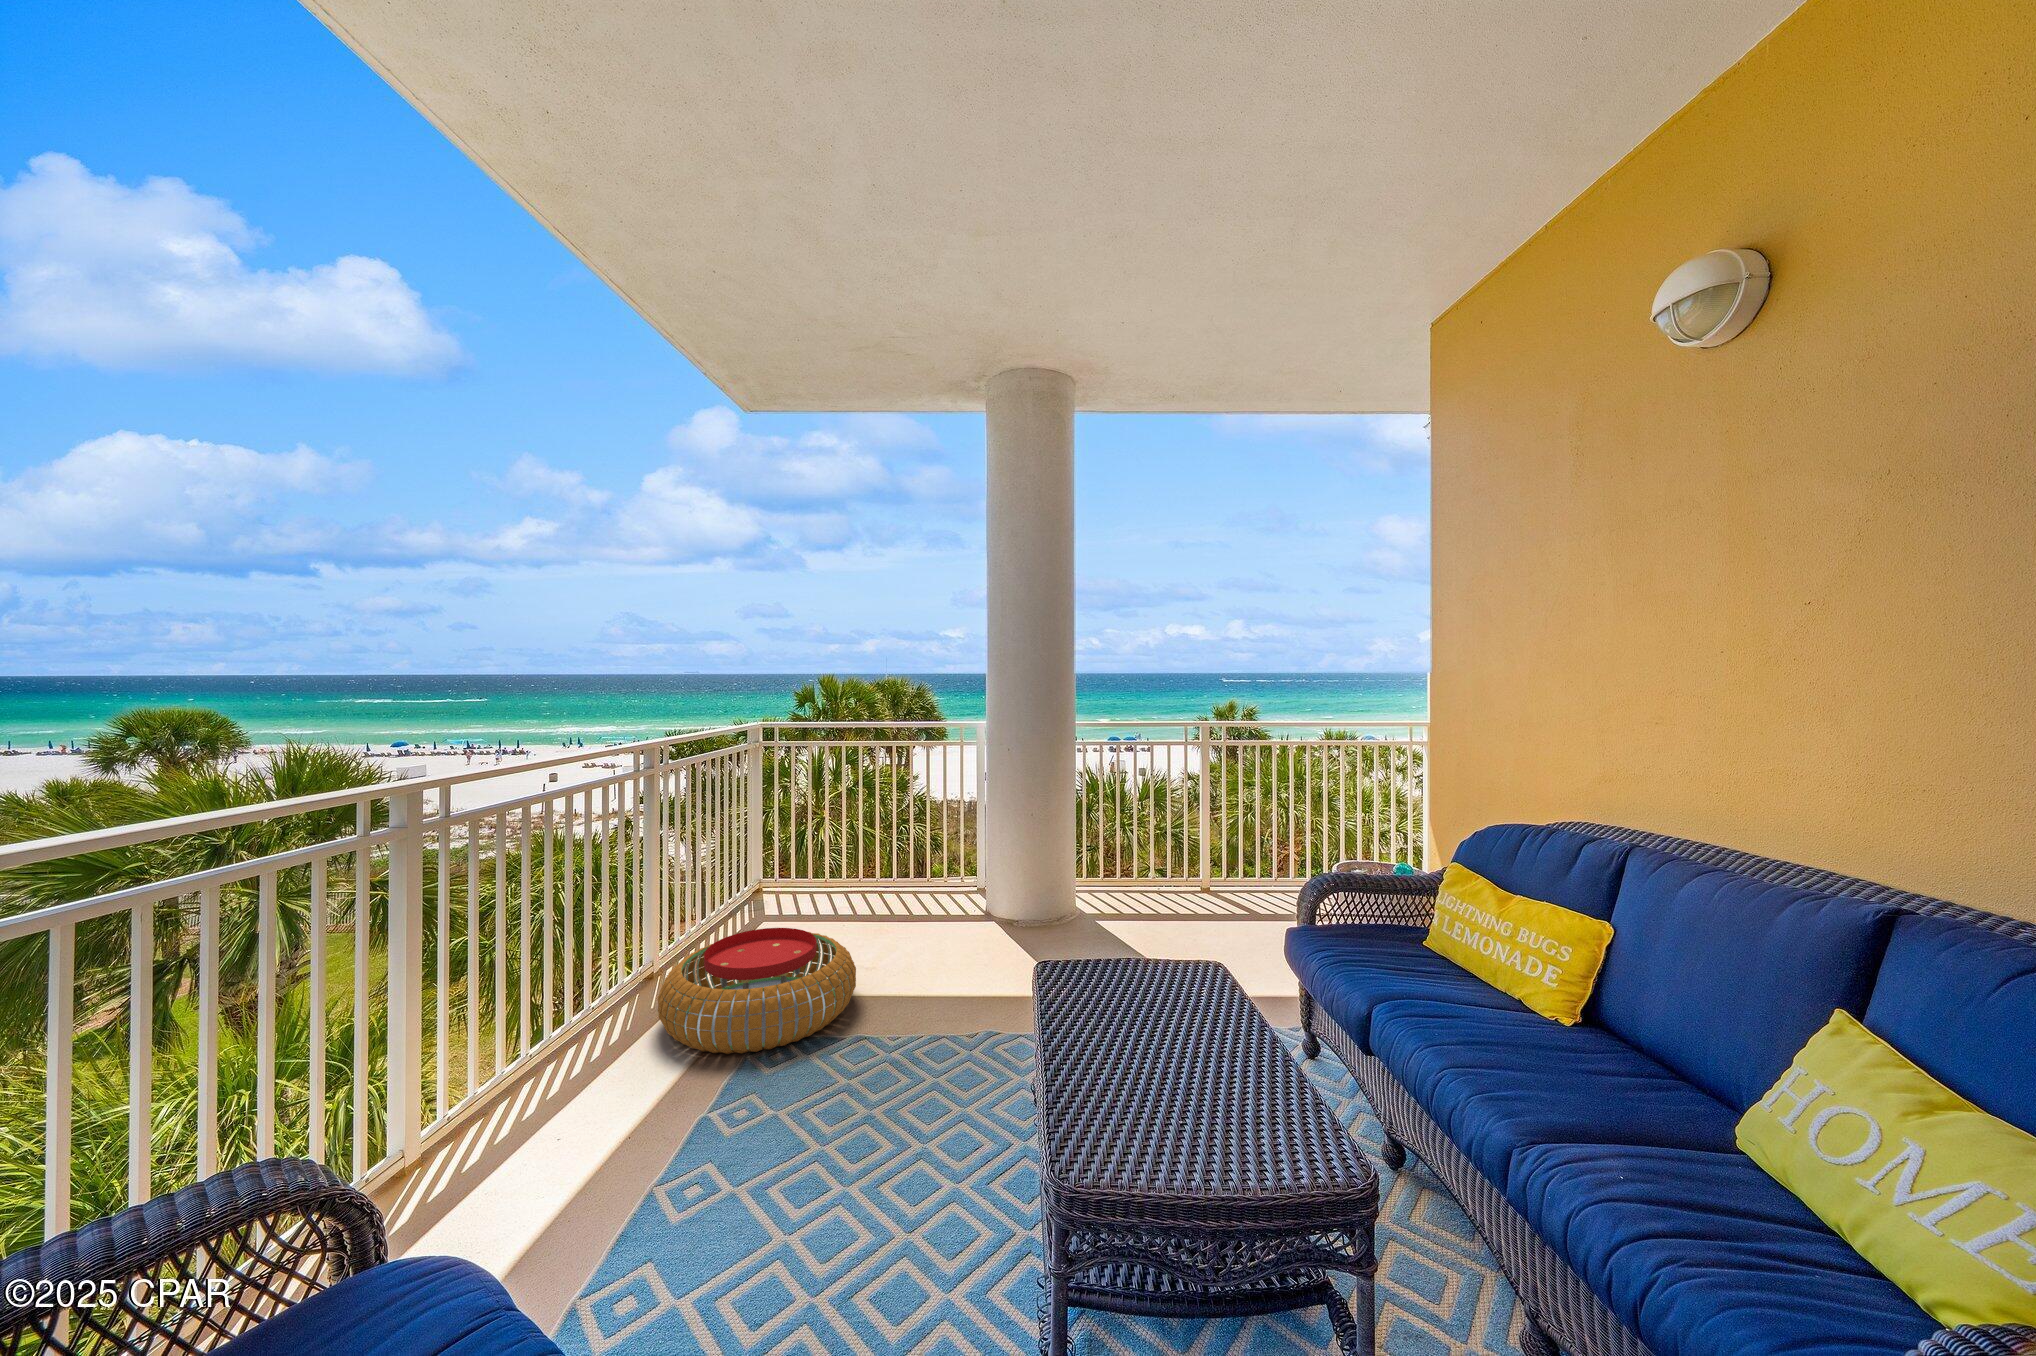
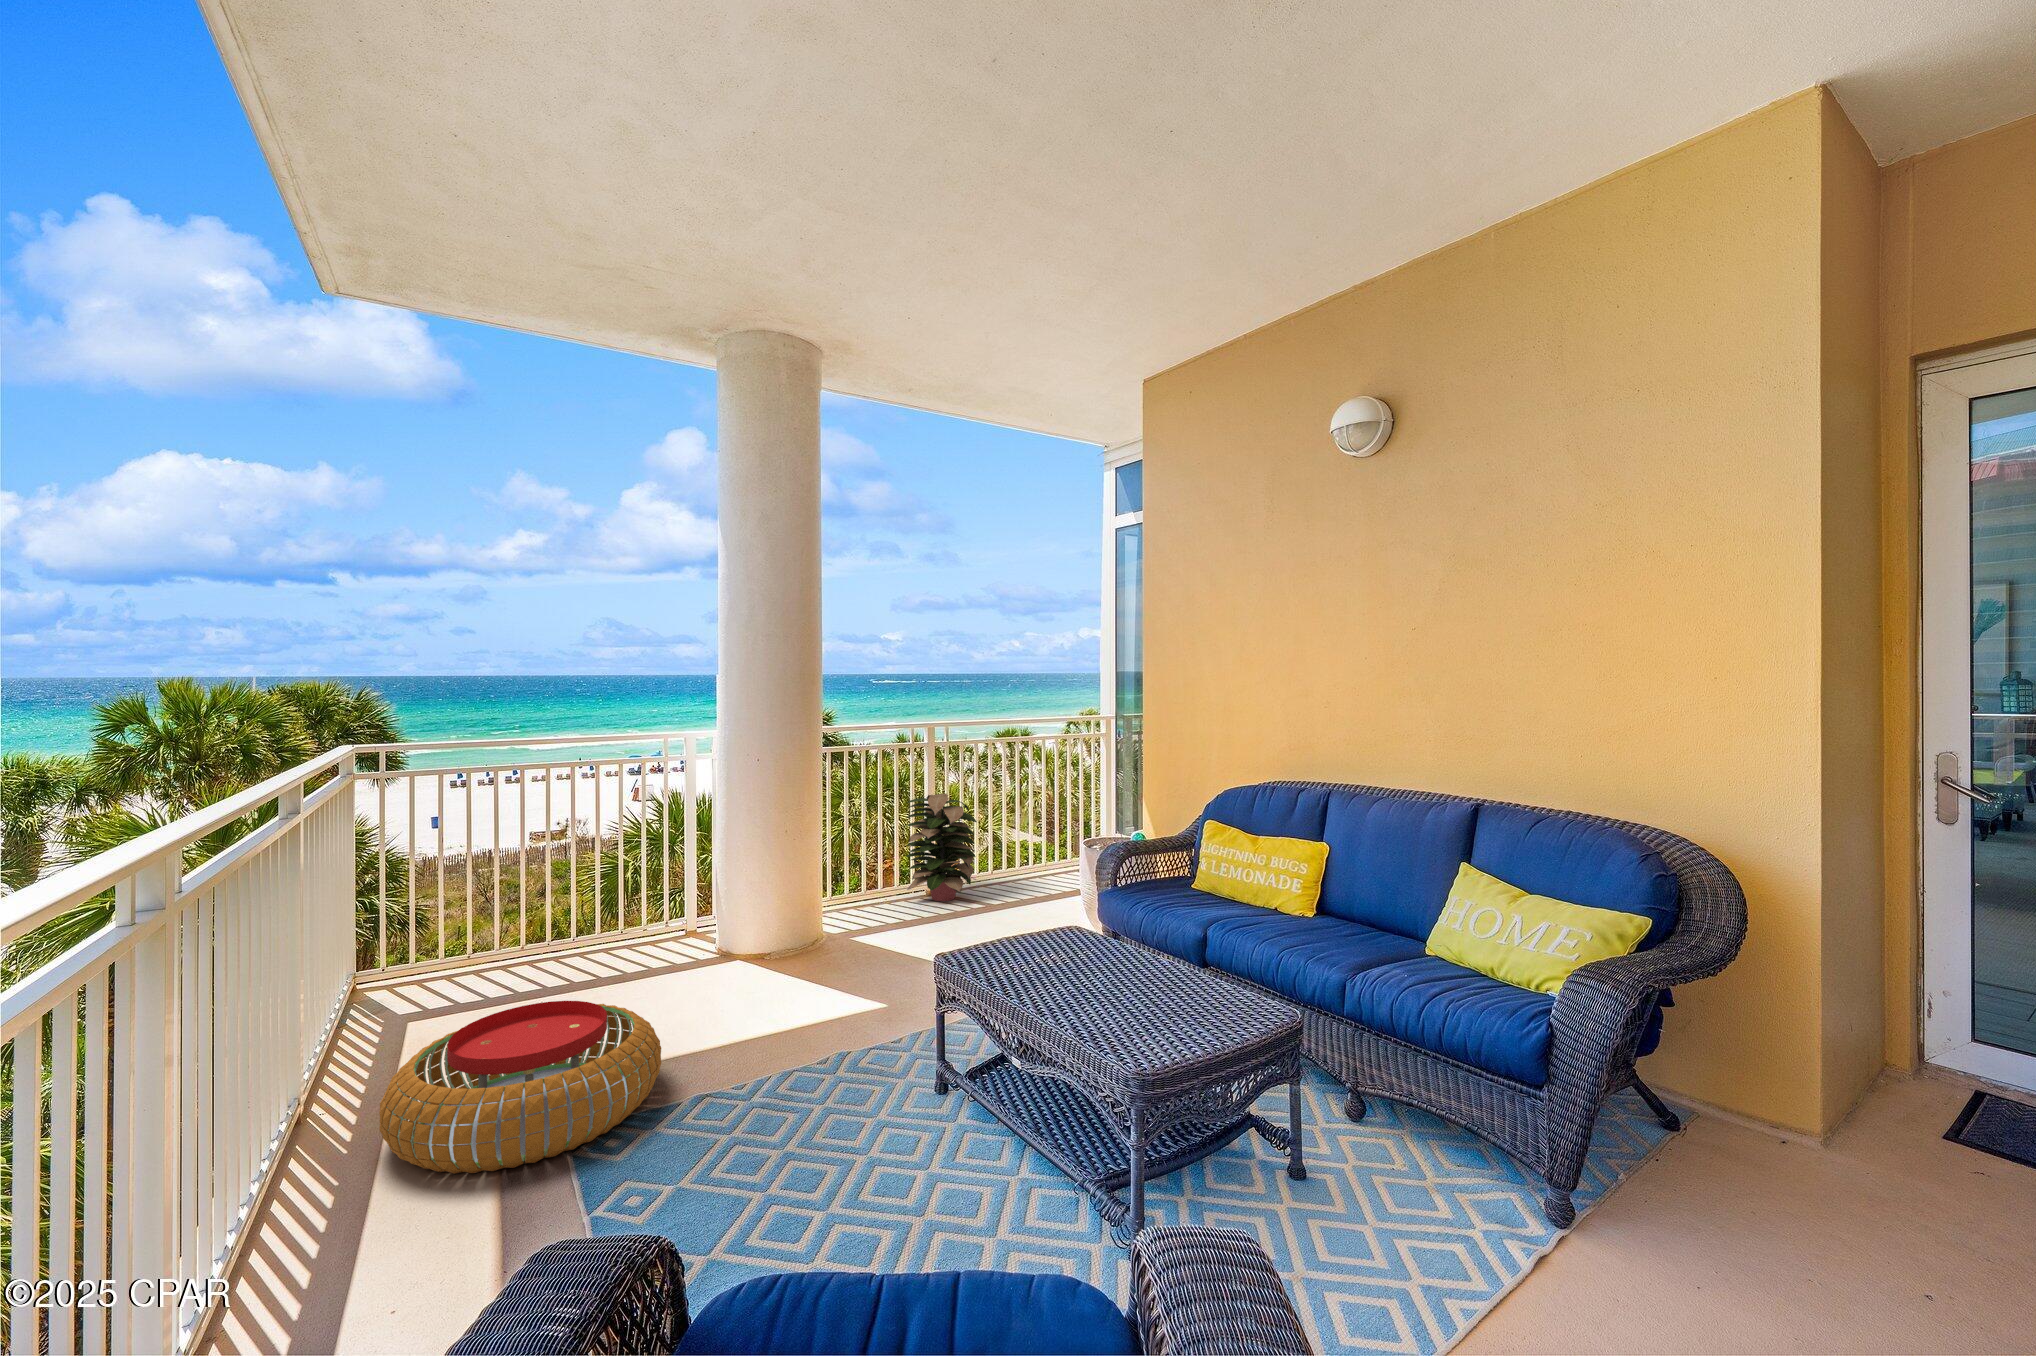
decorative plant: none [1175,795,1252,901] -> present [906,794,977,901]

